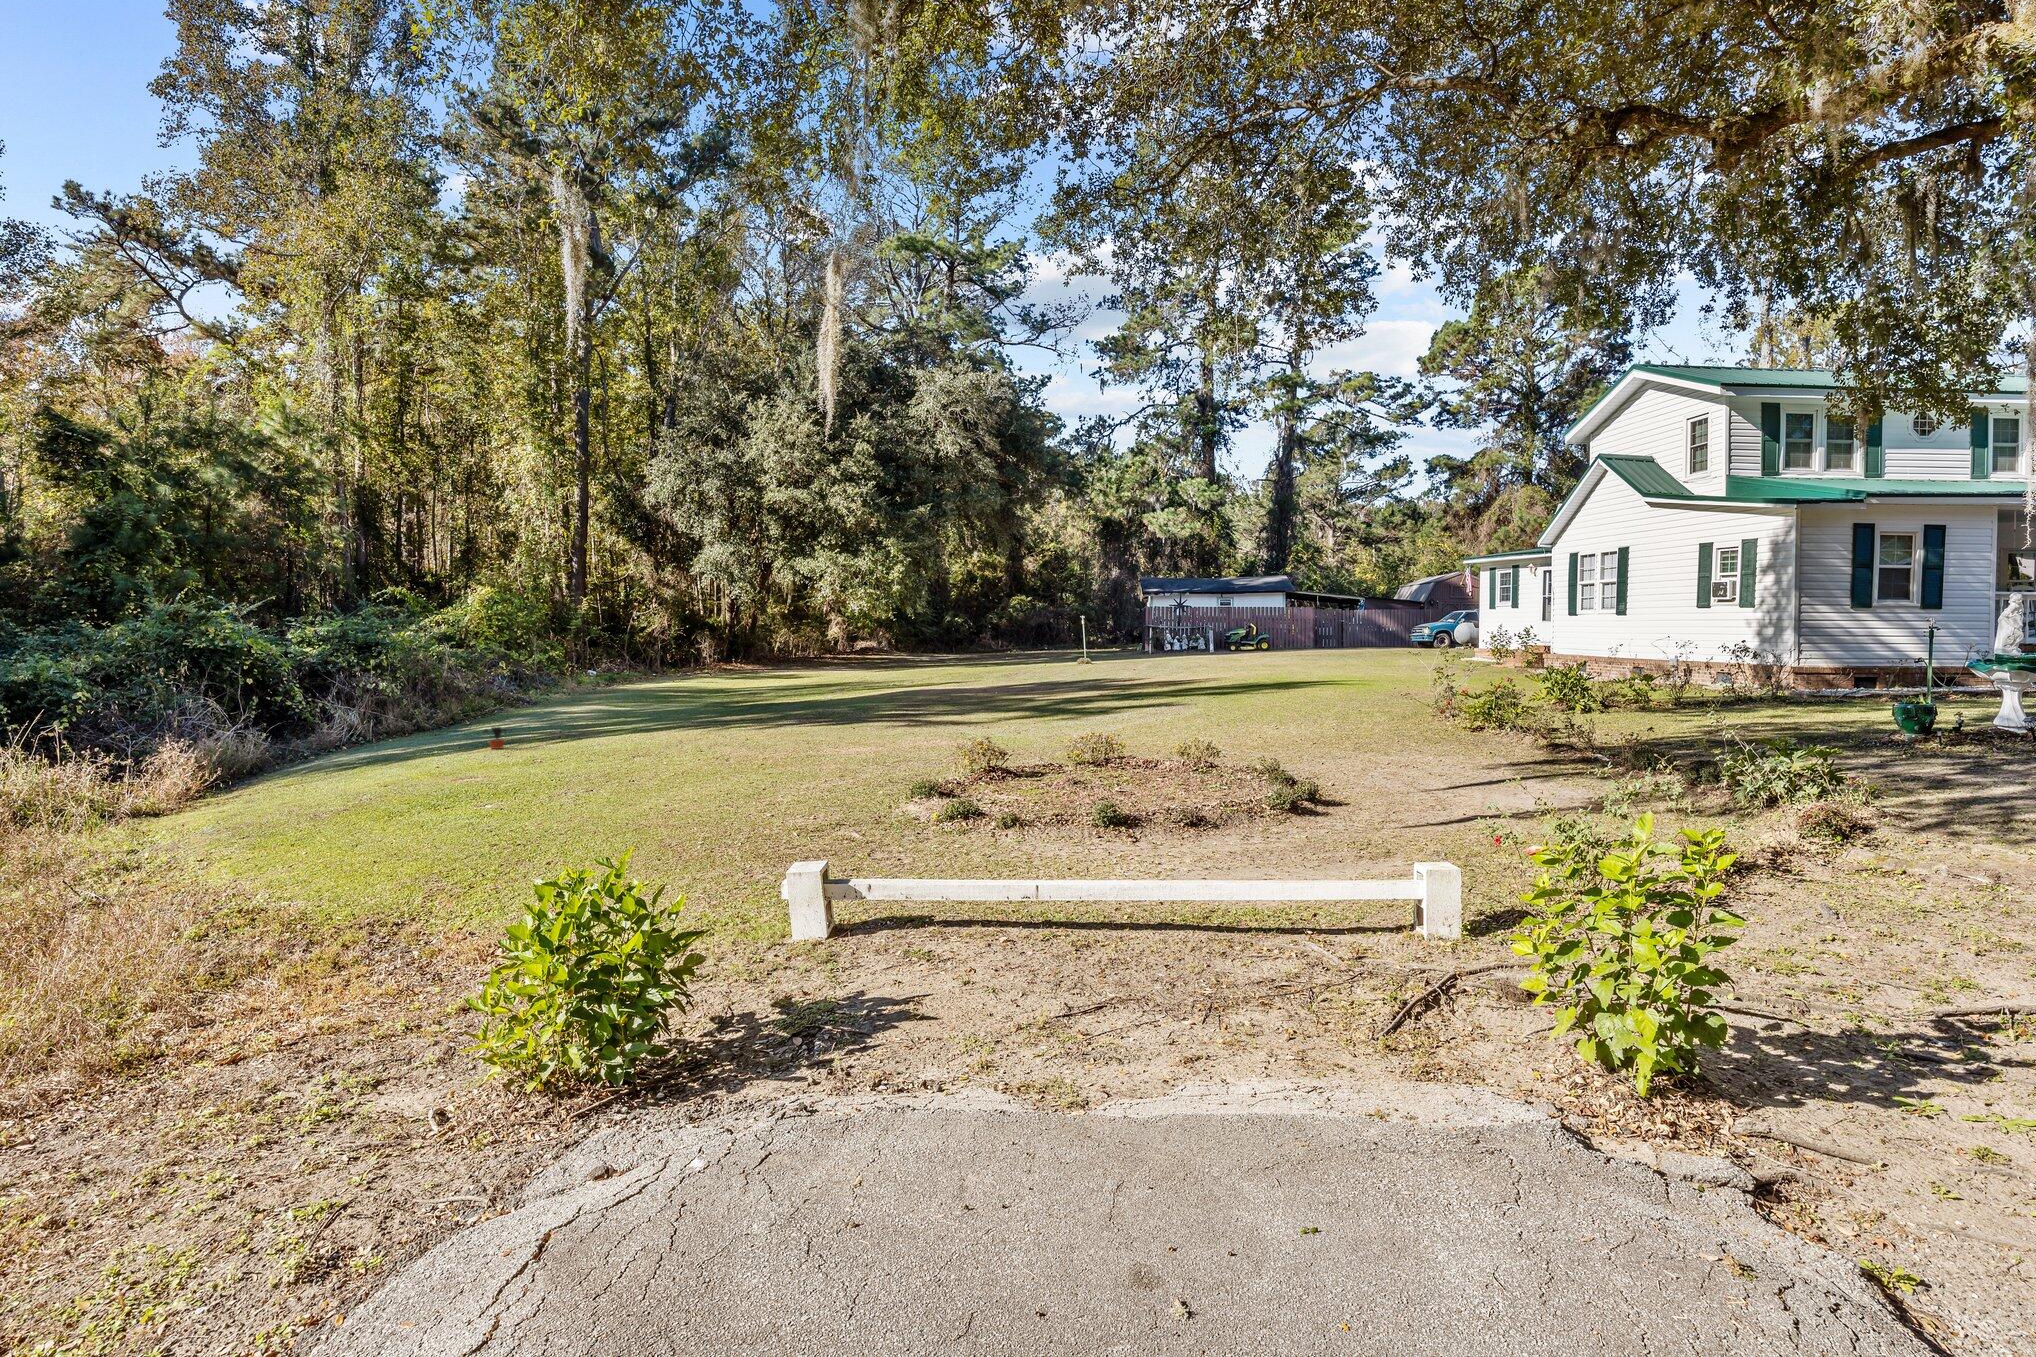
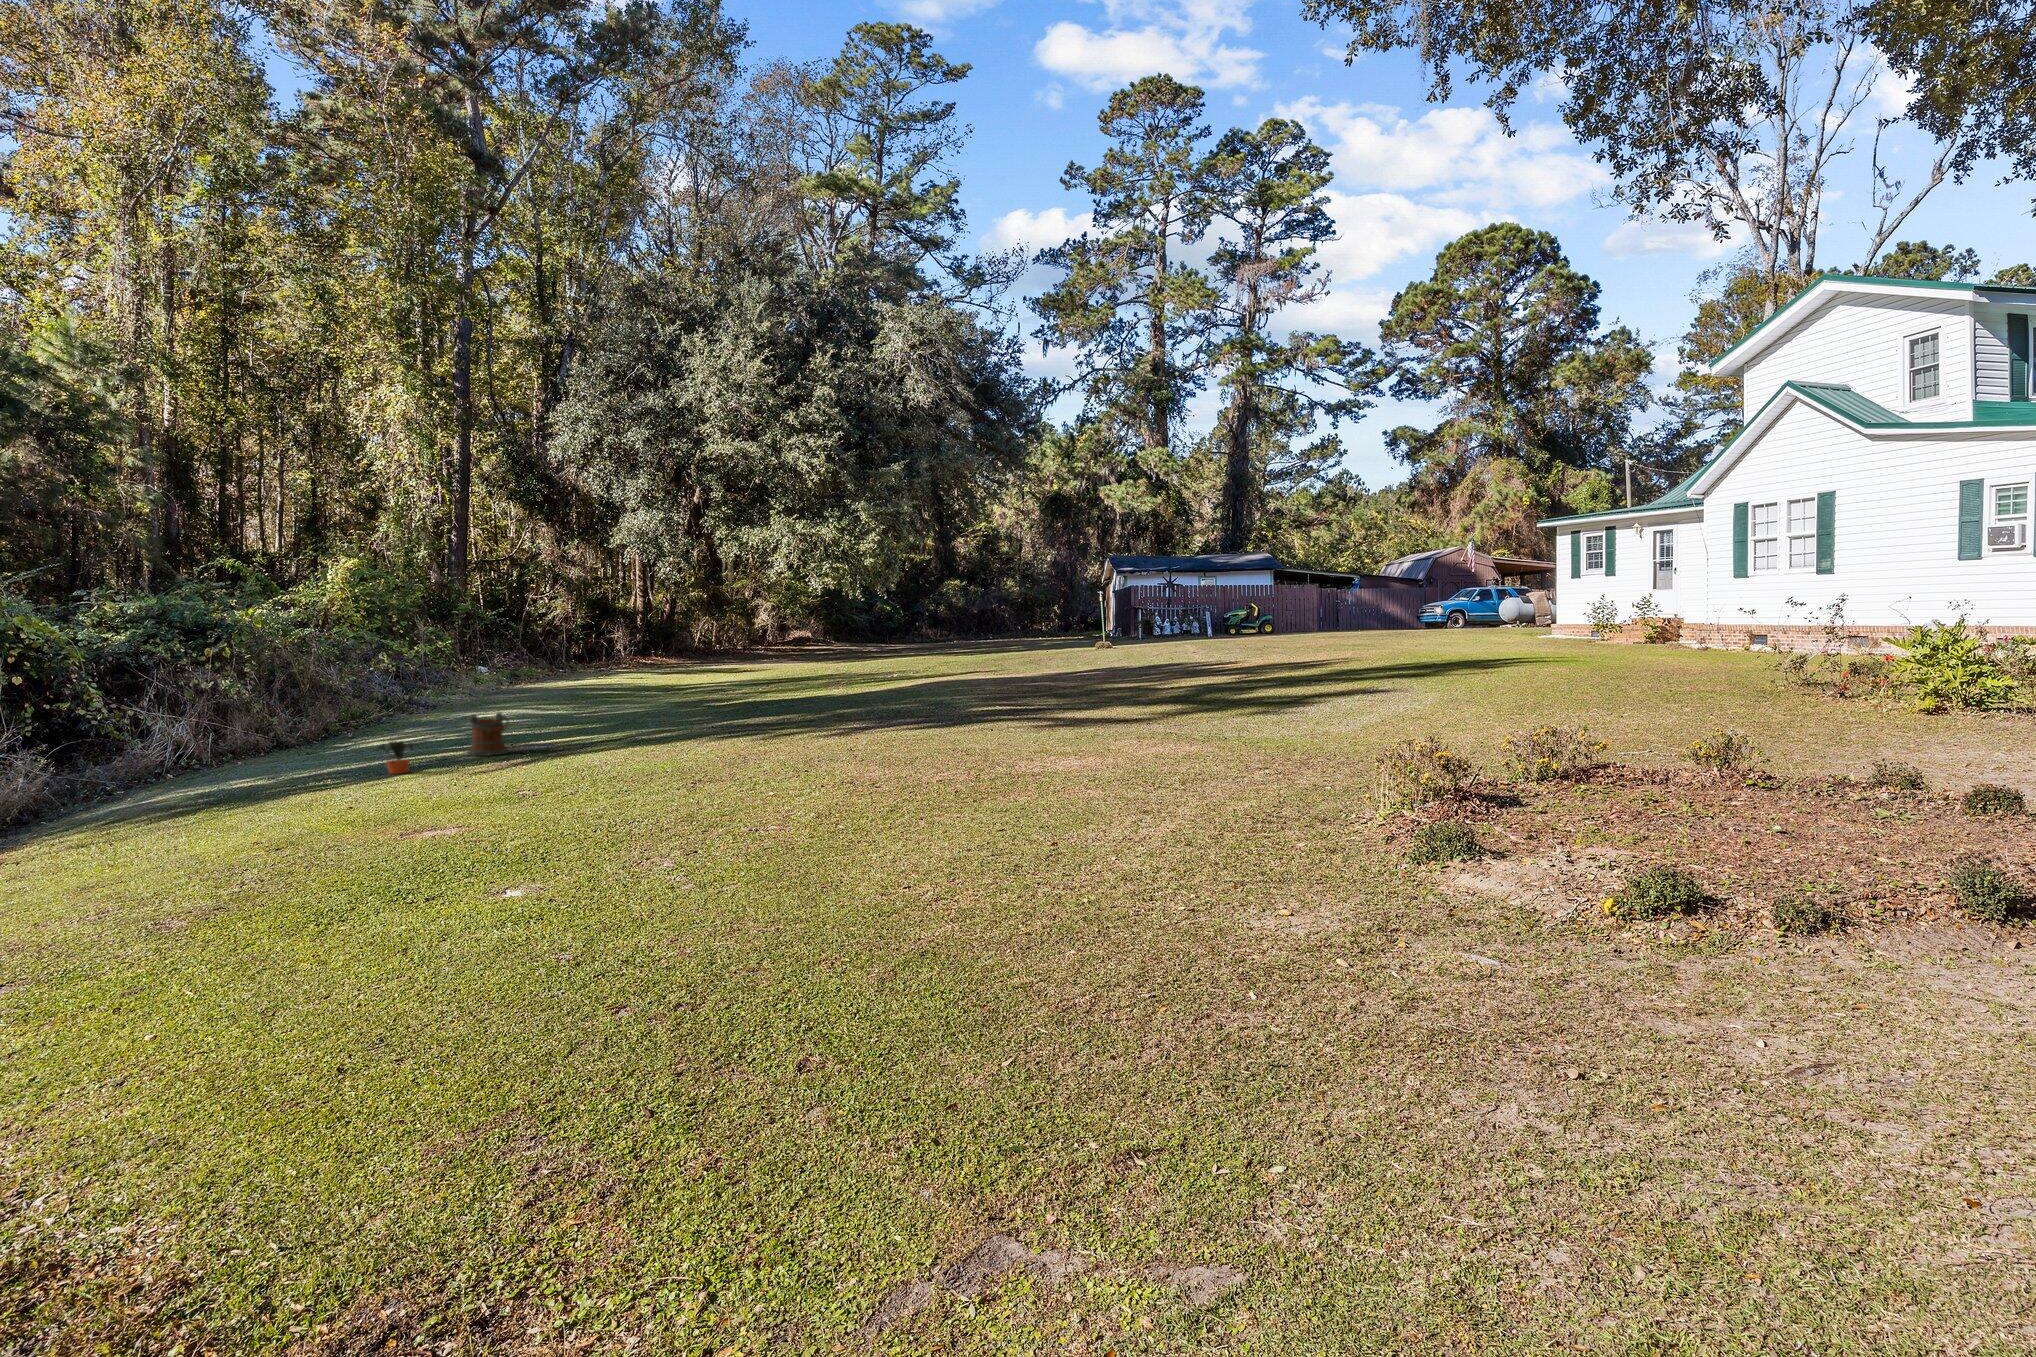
bucket: none [548,707,578,737] -> present [467,712,510,756]

